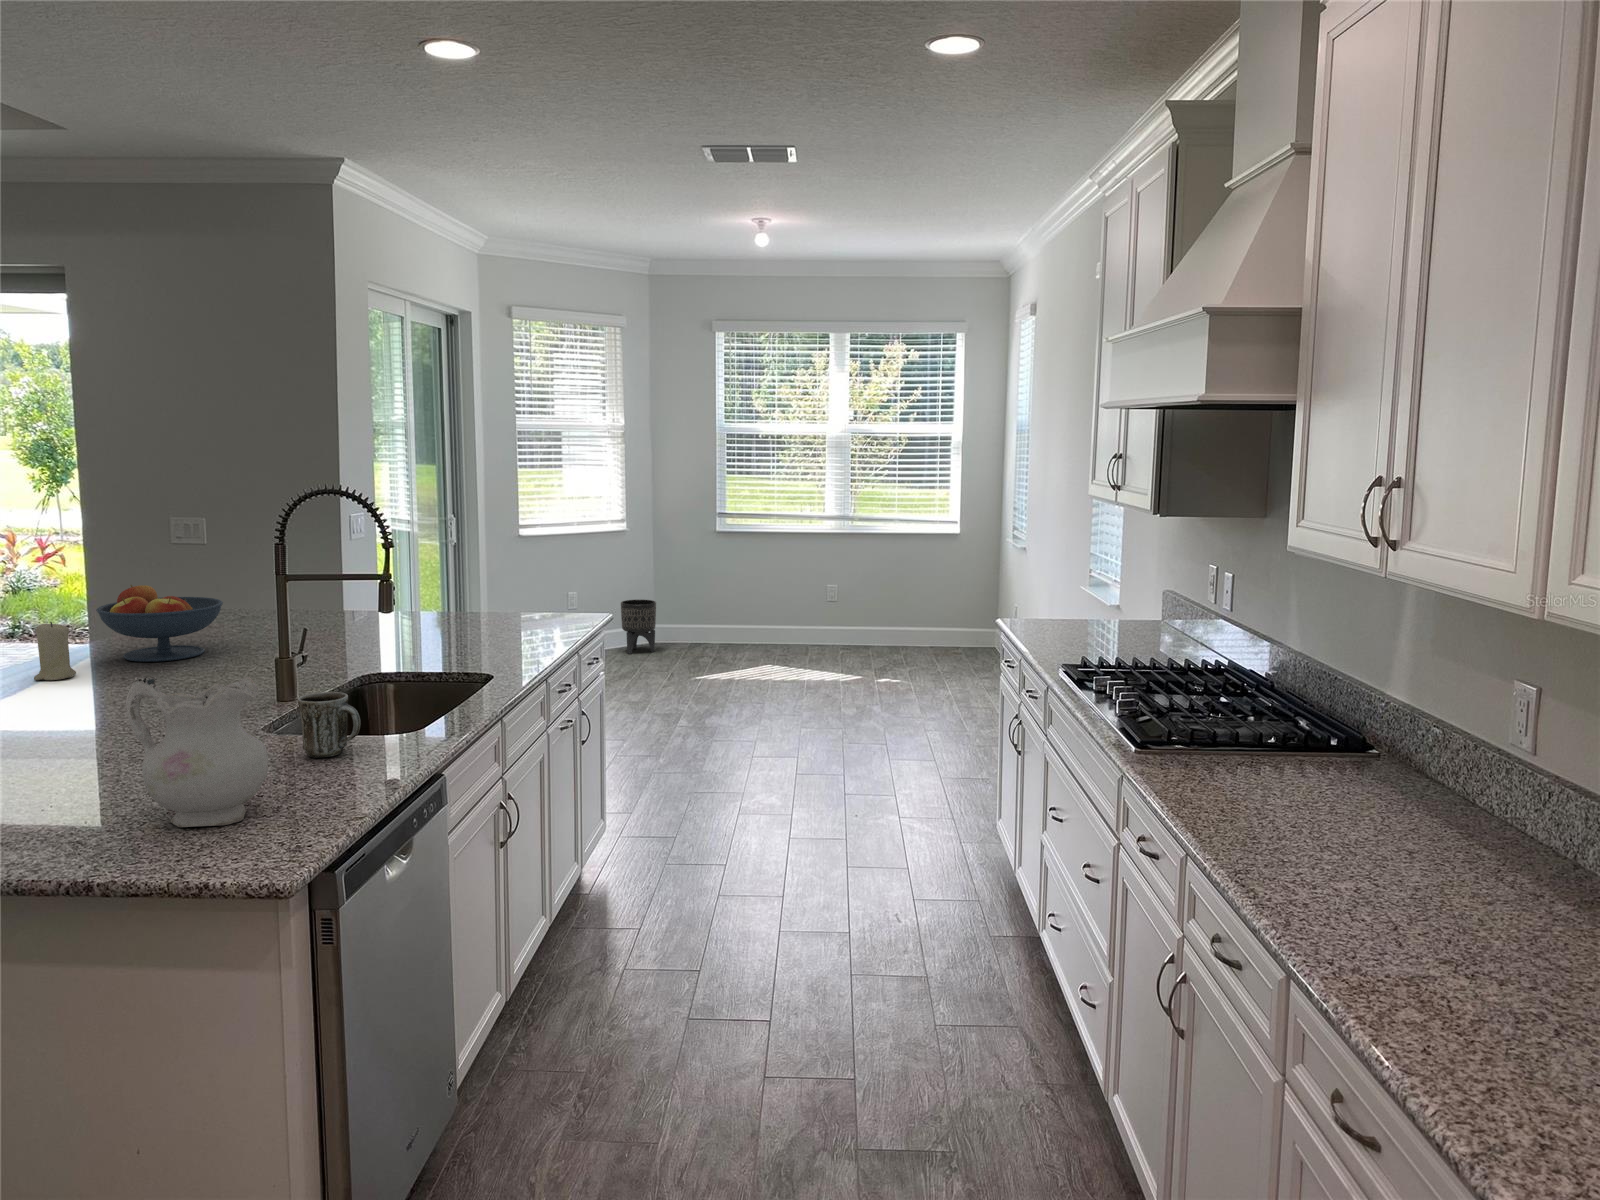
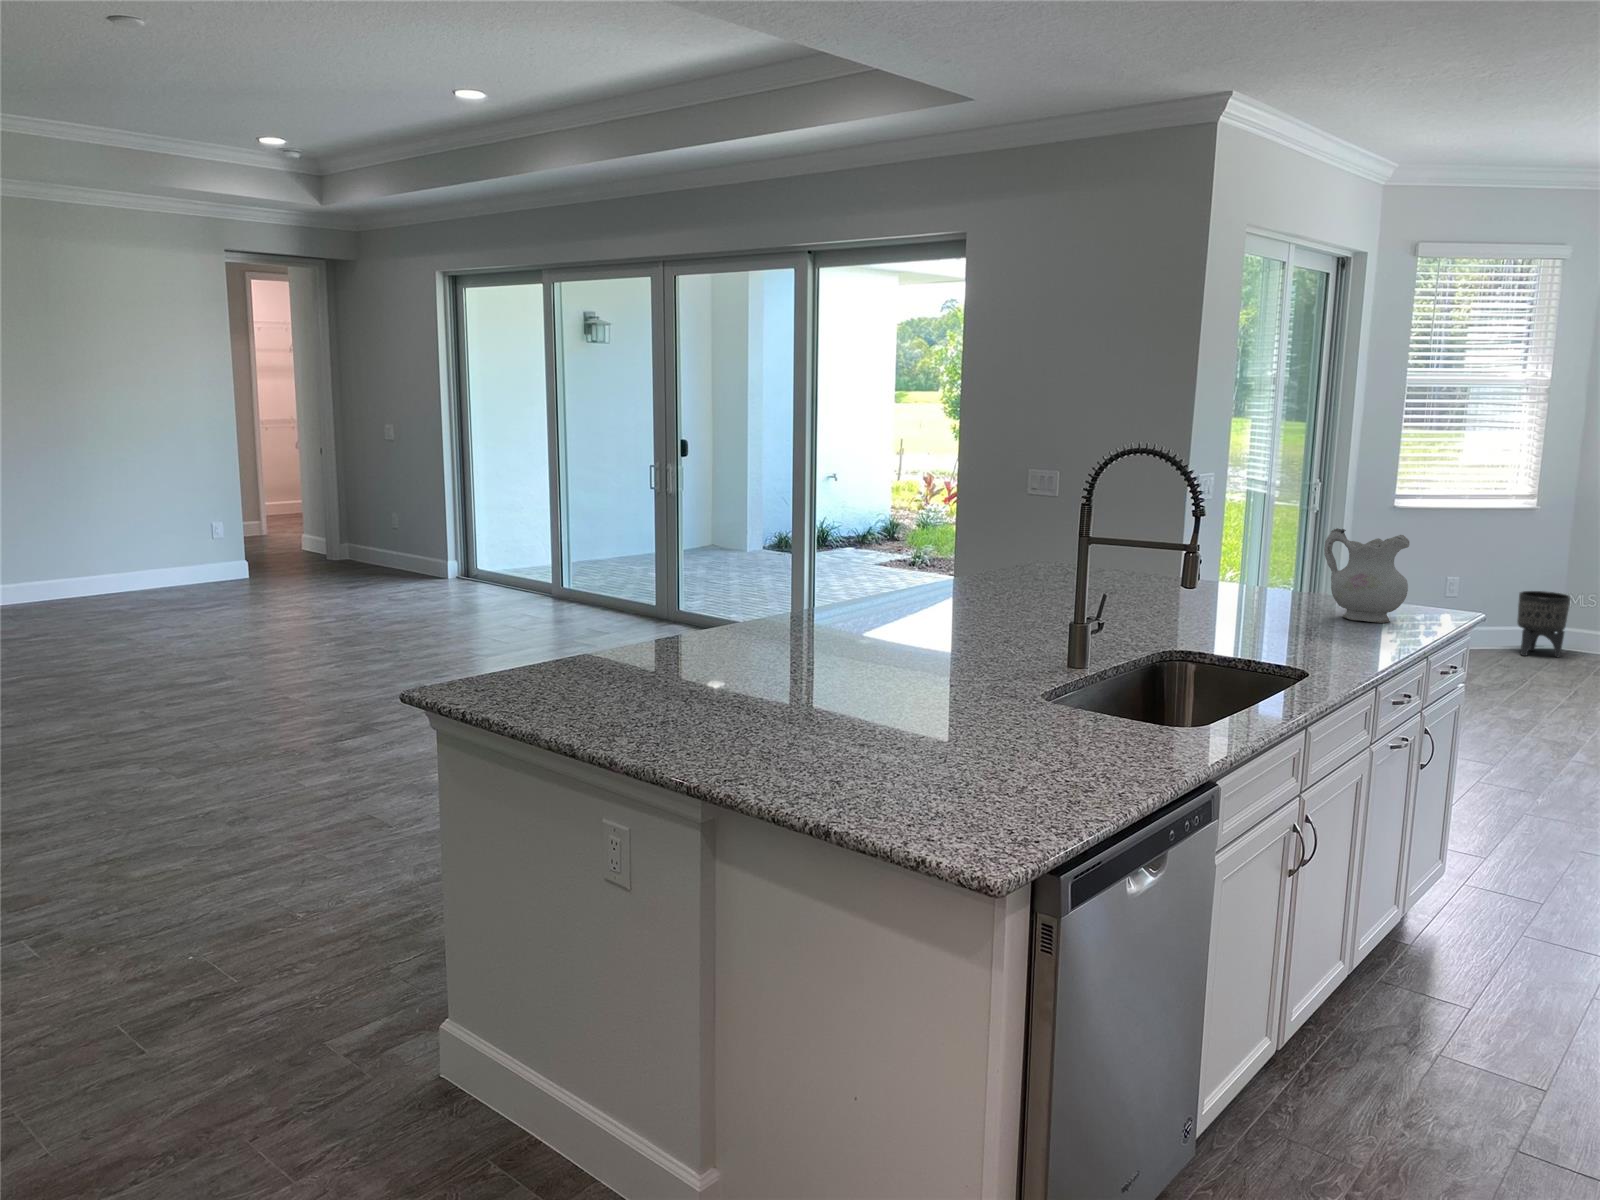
fruit bowl: present [96,585,223,662] -> none [938,533,1045,609]
candle: present [34,622,76,680] -> none [881,562,914,615]
ceramic pitcher: present [126,676,268,827] -> present [1324,528,1409,623]
mug: present [298,692,361,758] -> none [1068,668,1129,739]

